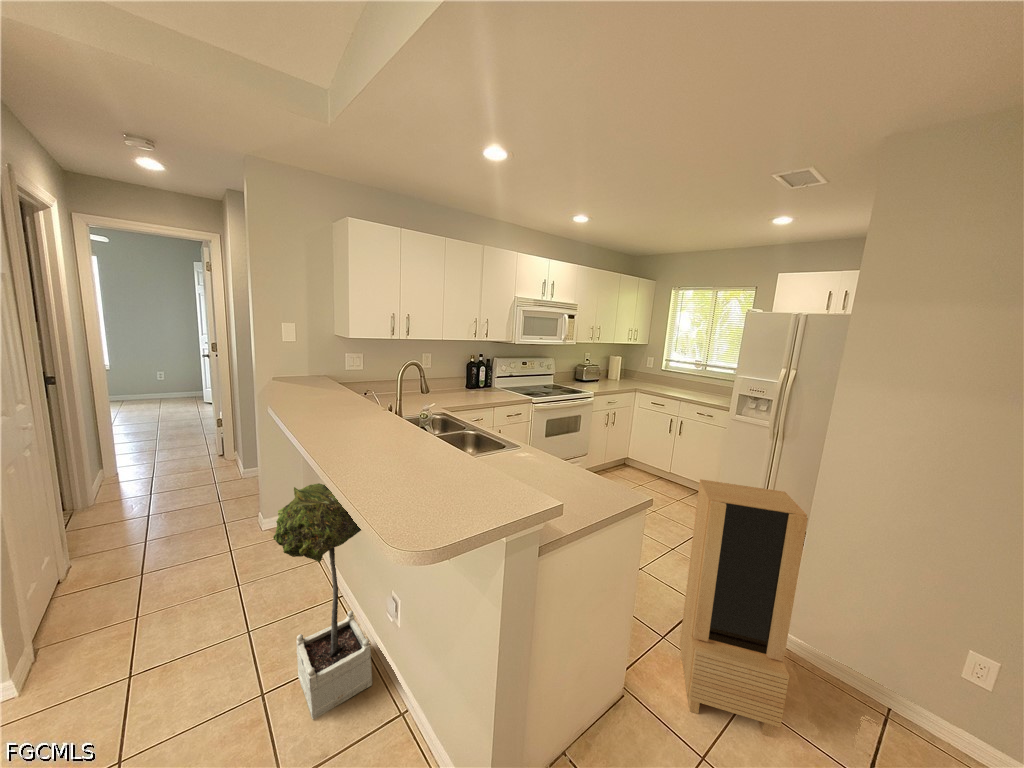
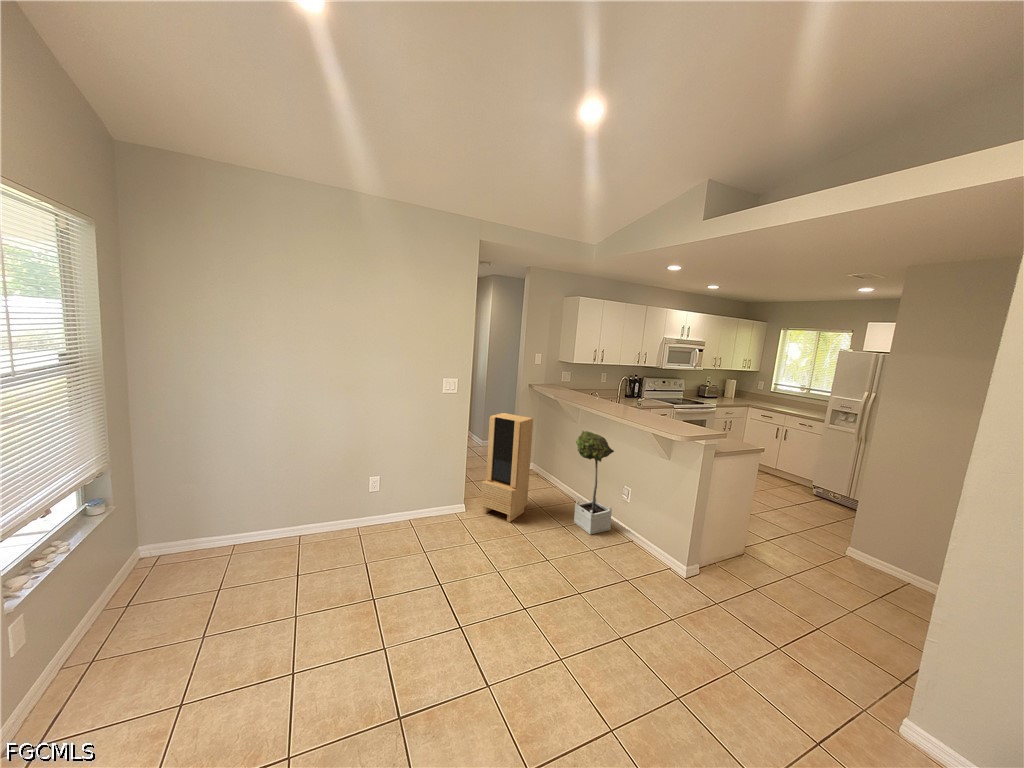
storage cabinet: present [680,479,808,737] -> present [481,413,533,522]

